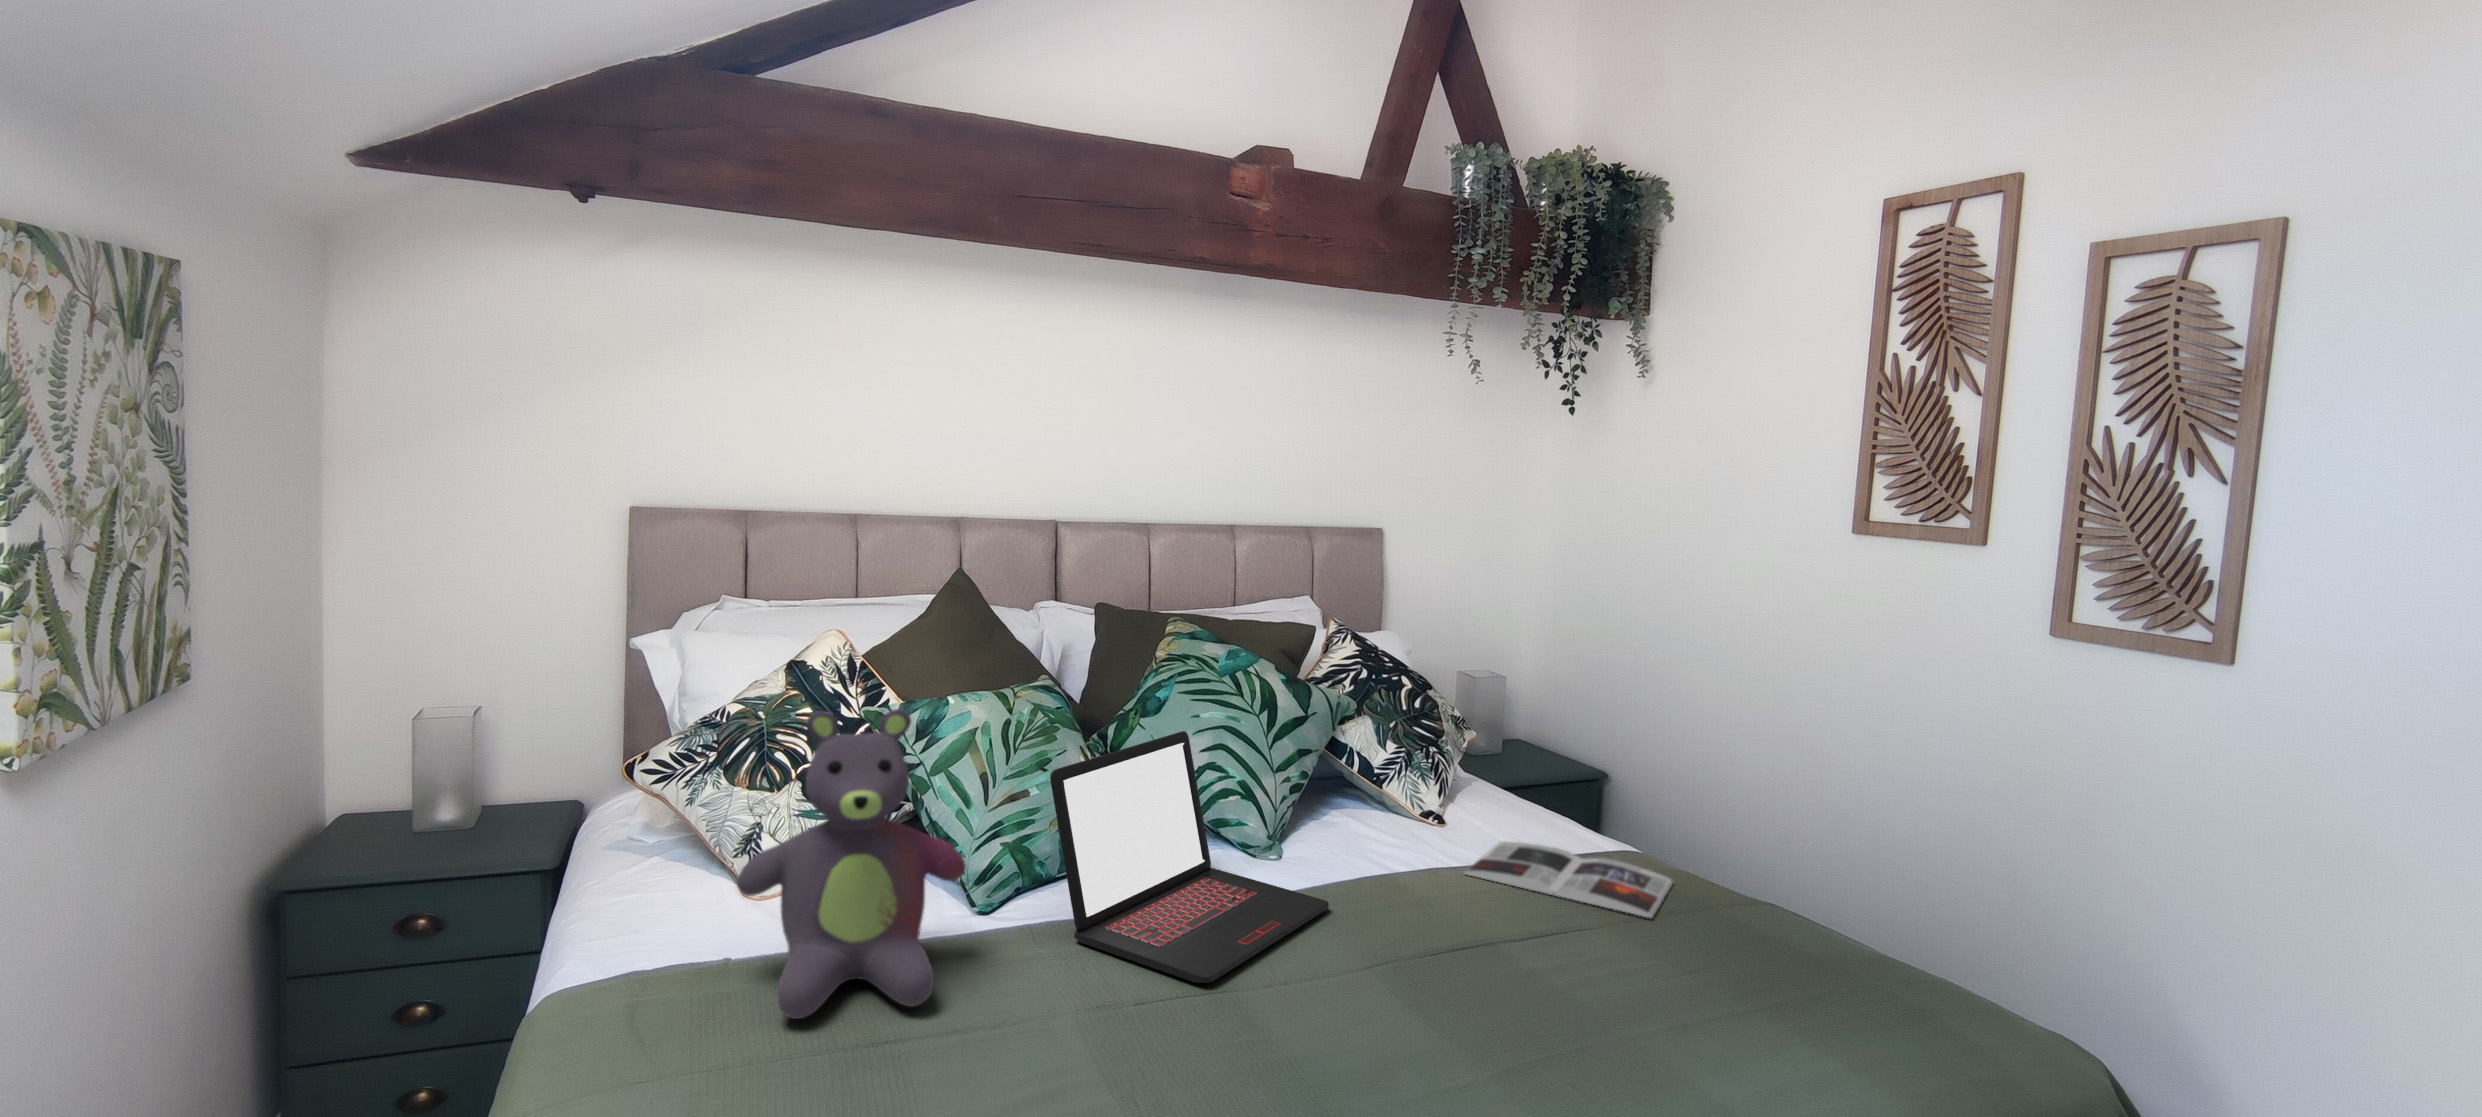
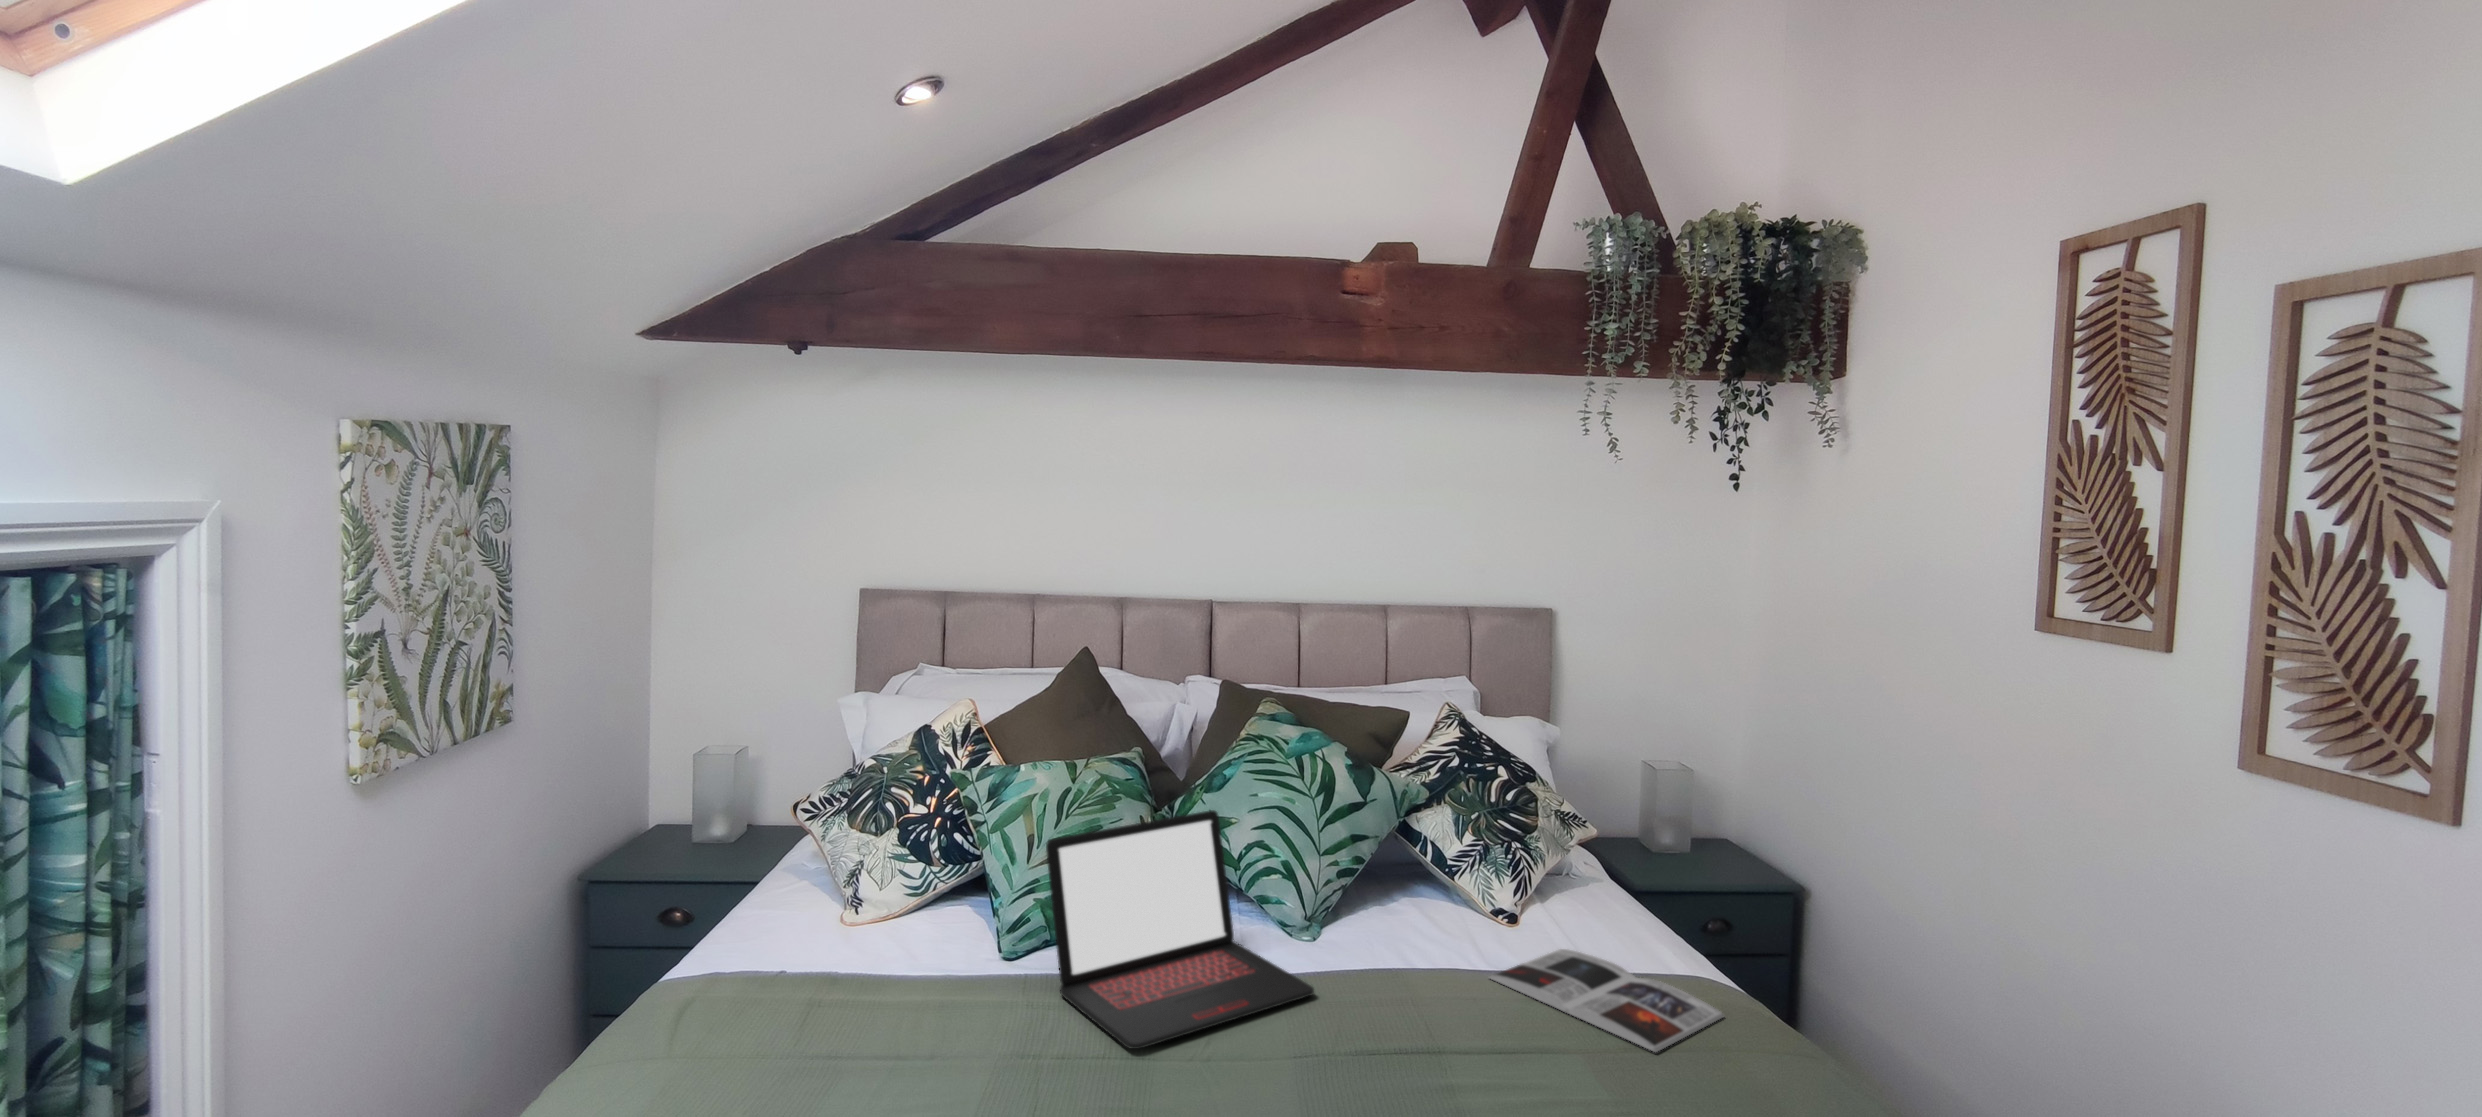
stuffed bear: present [736,709,966,1019] -> none [778,776,963,1032]

